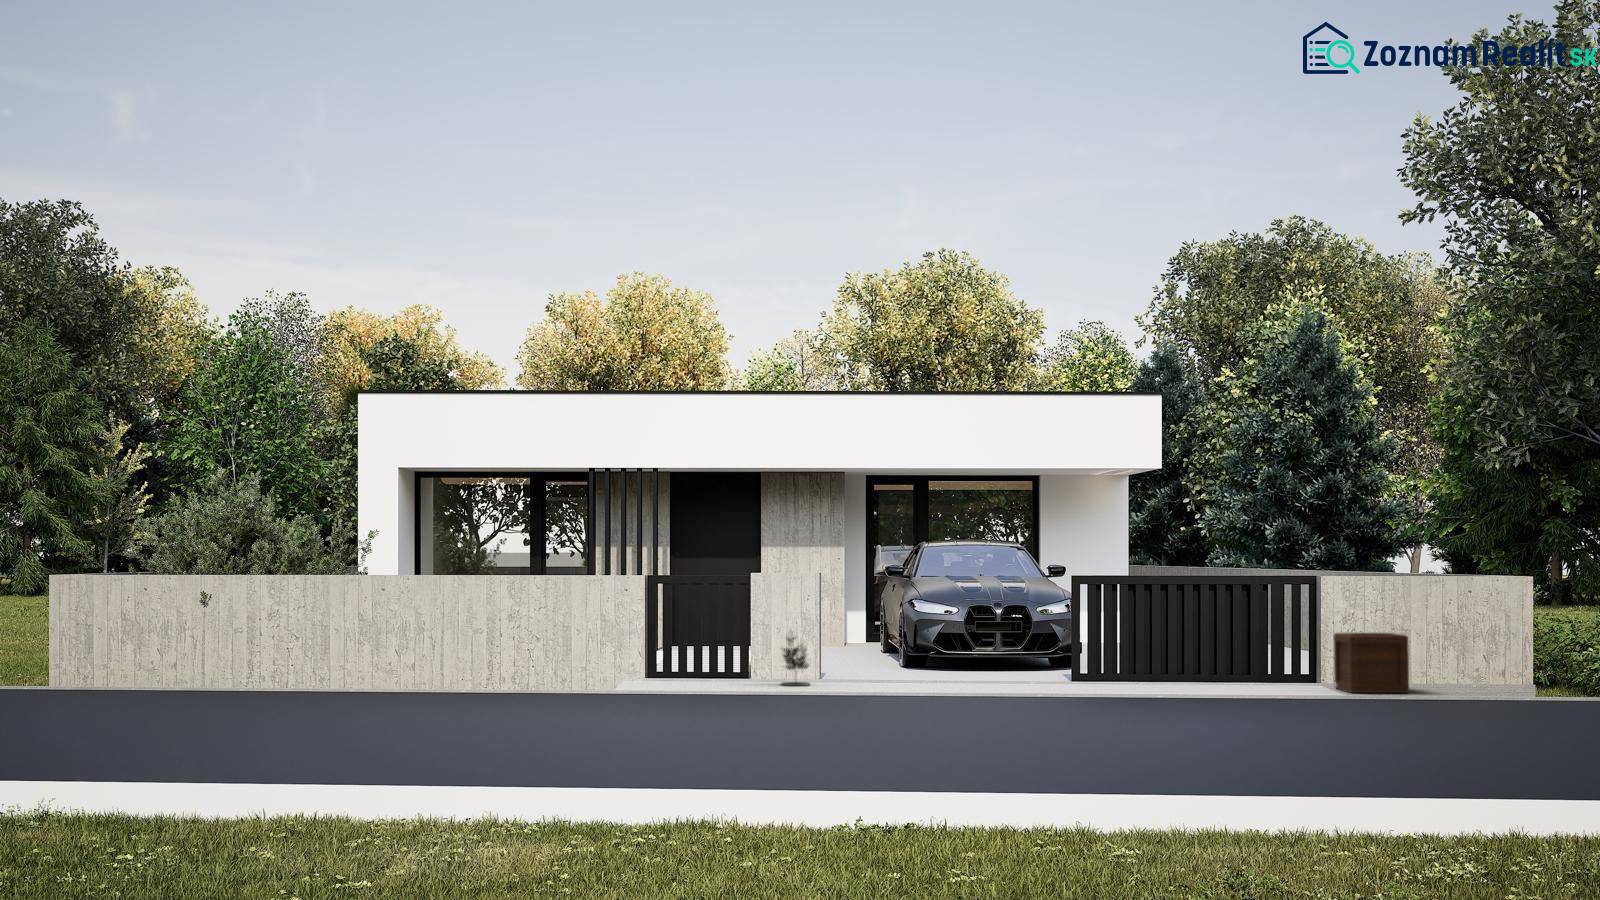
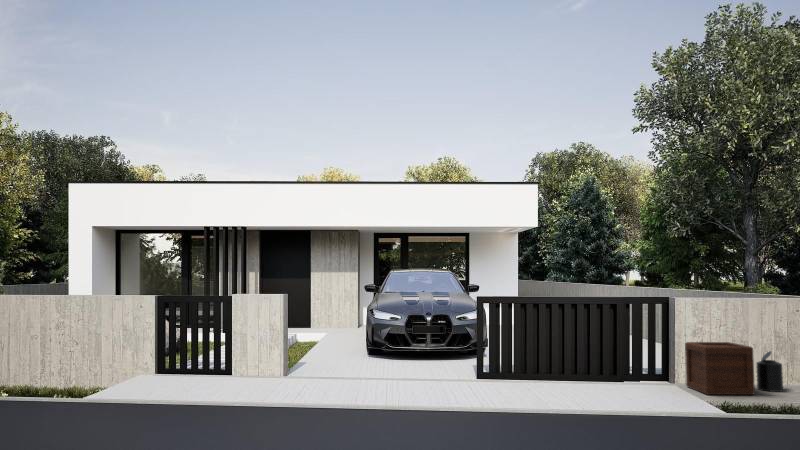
potted tree: present [781,636,810,686] -> none [246,338,274,384]
trash can: none [1421,643,1451,692] -> present [756,351,783,392]

